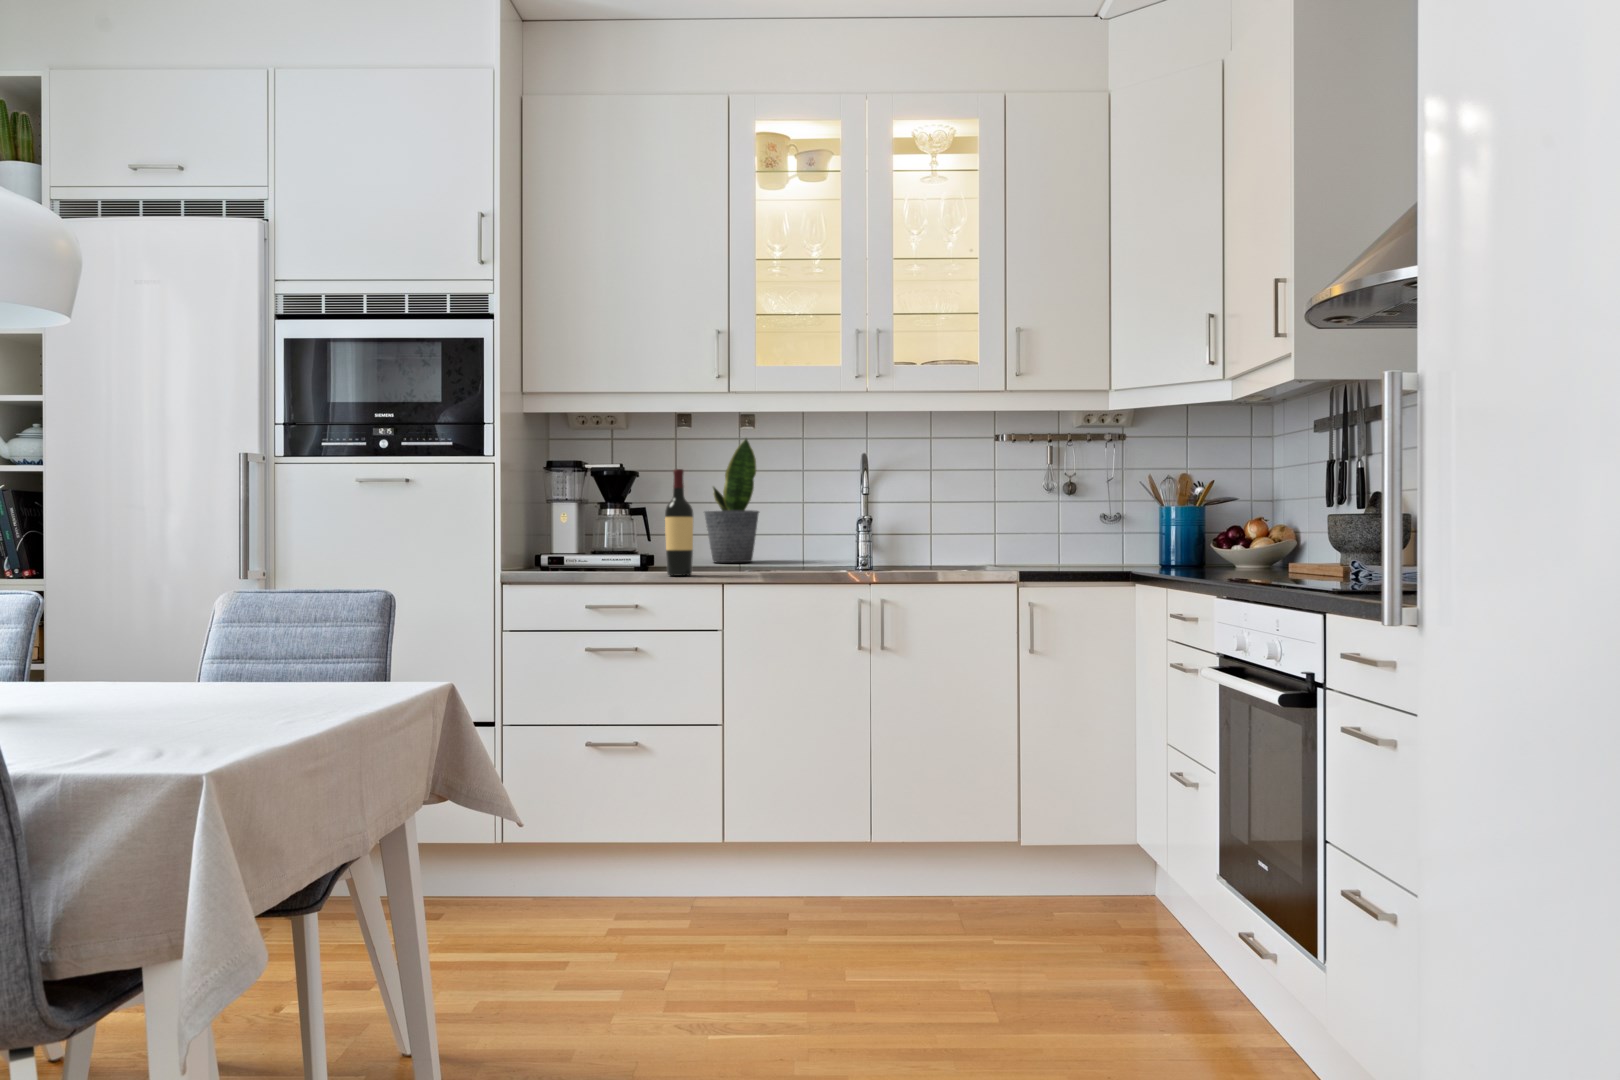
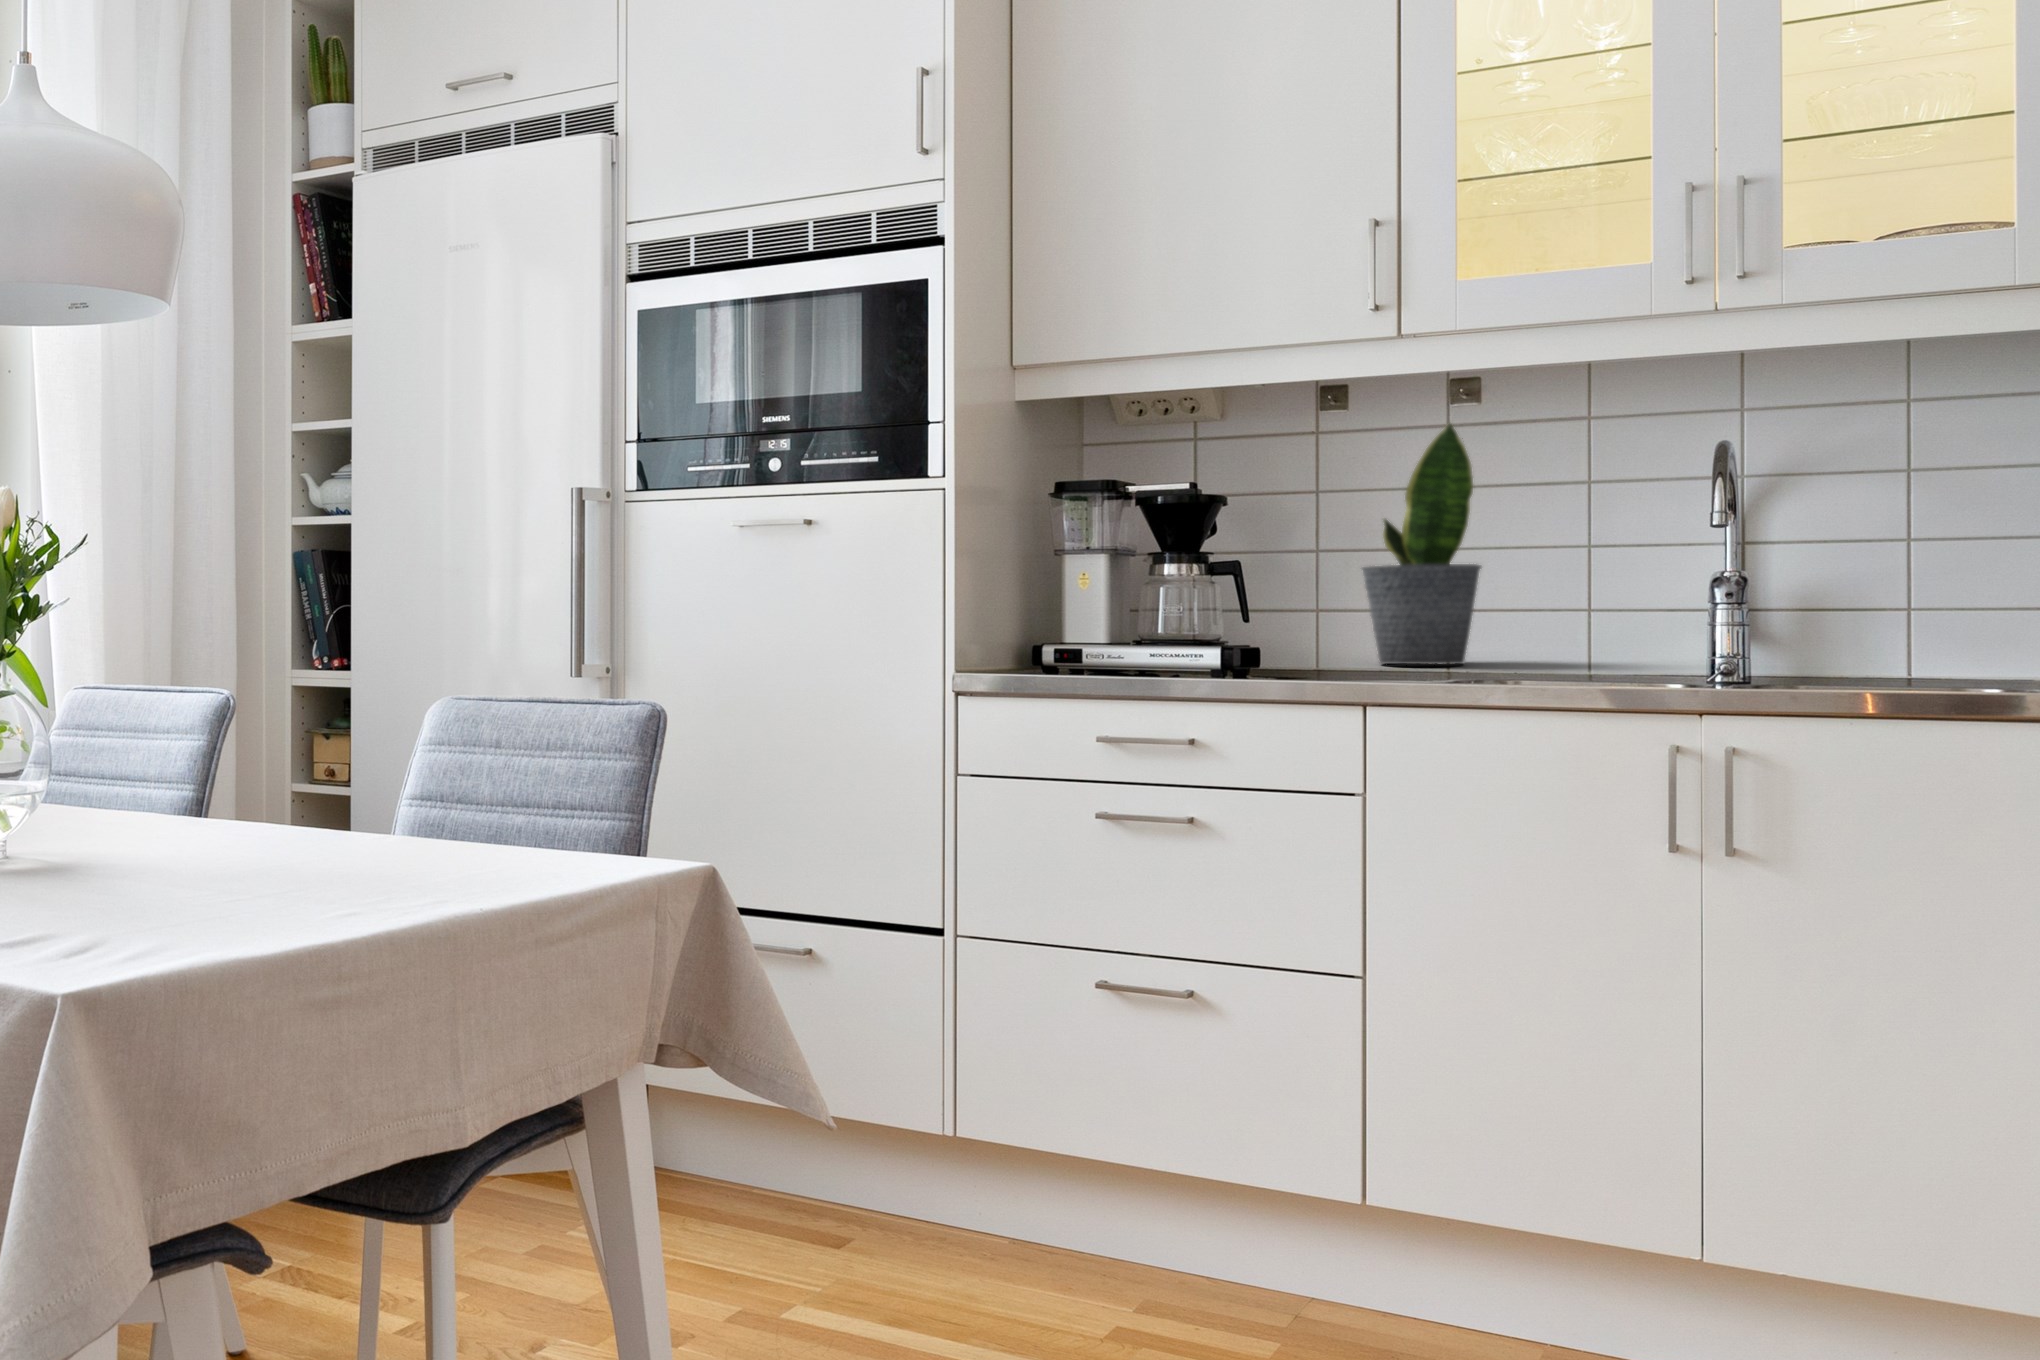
wine bottle: present [665,469,693,576] -> none [1252,489,1309,688]

